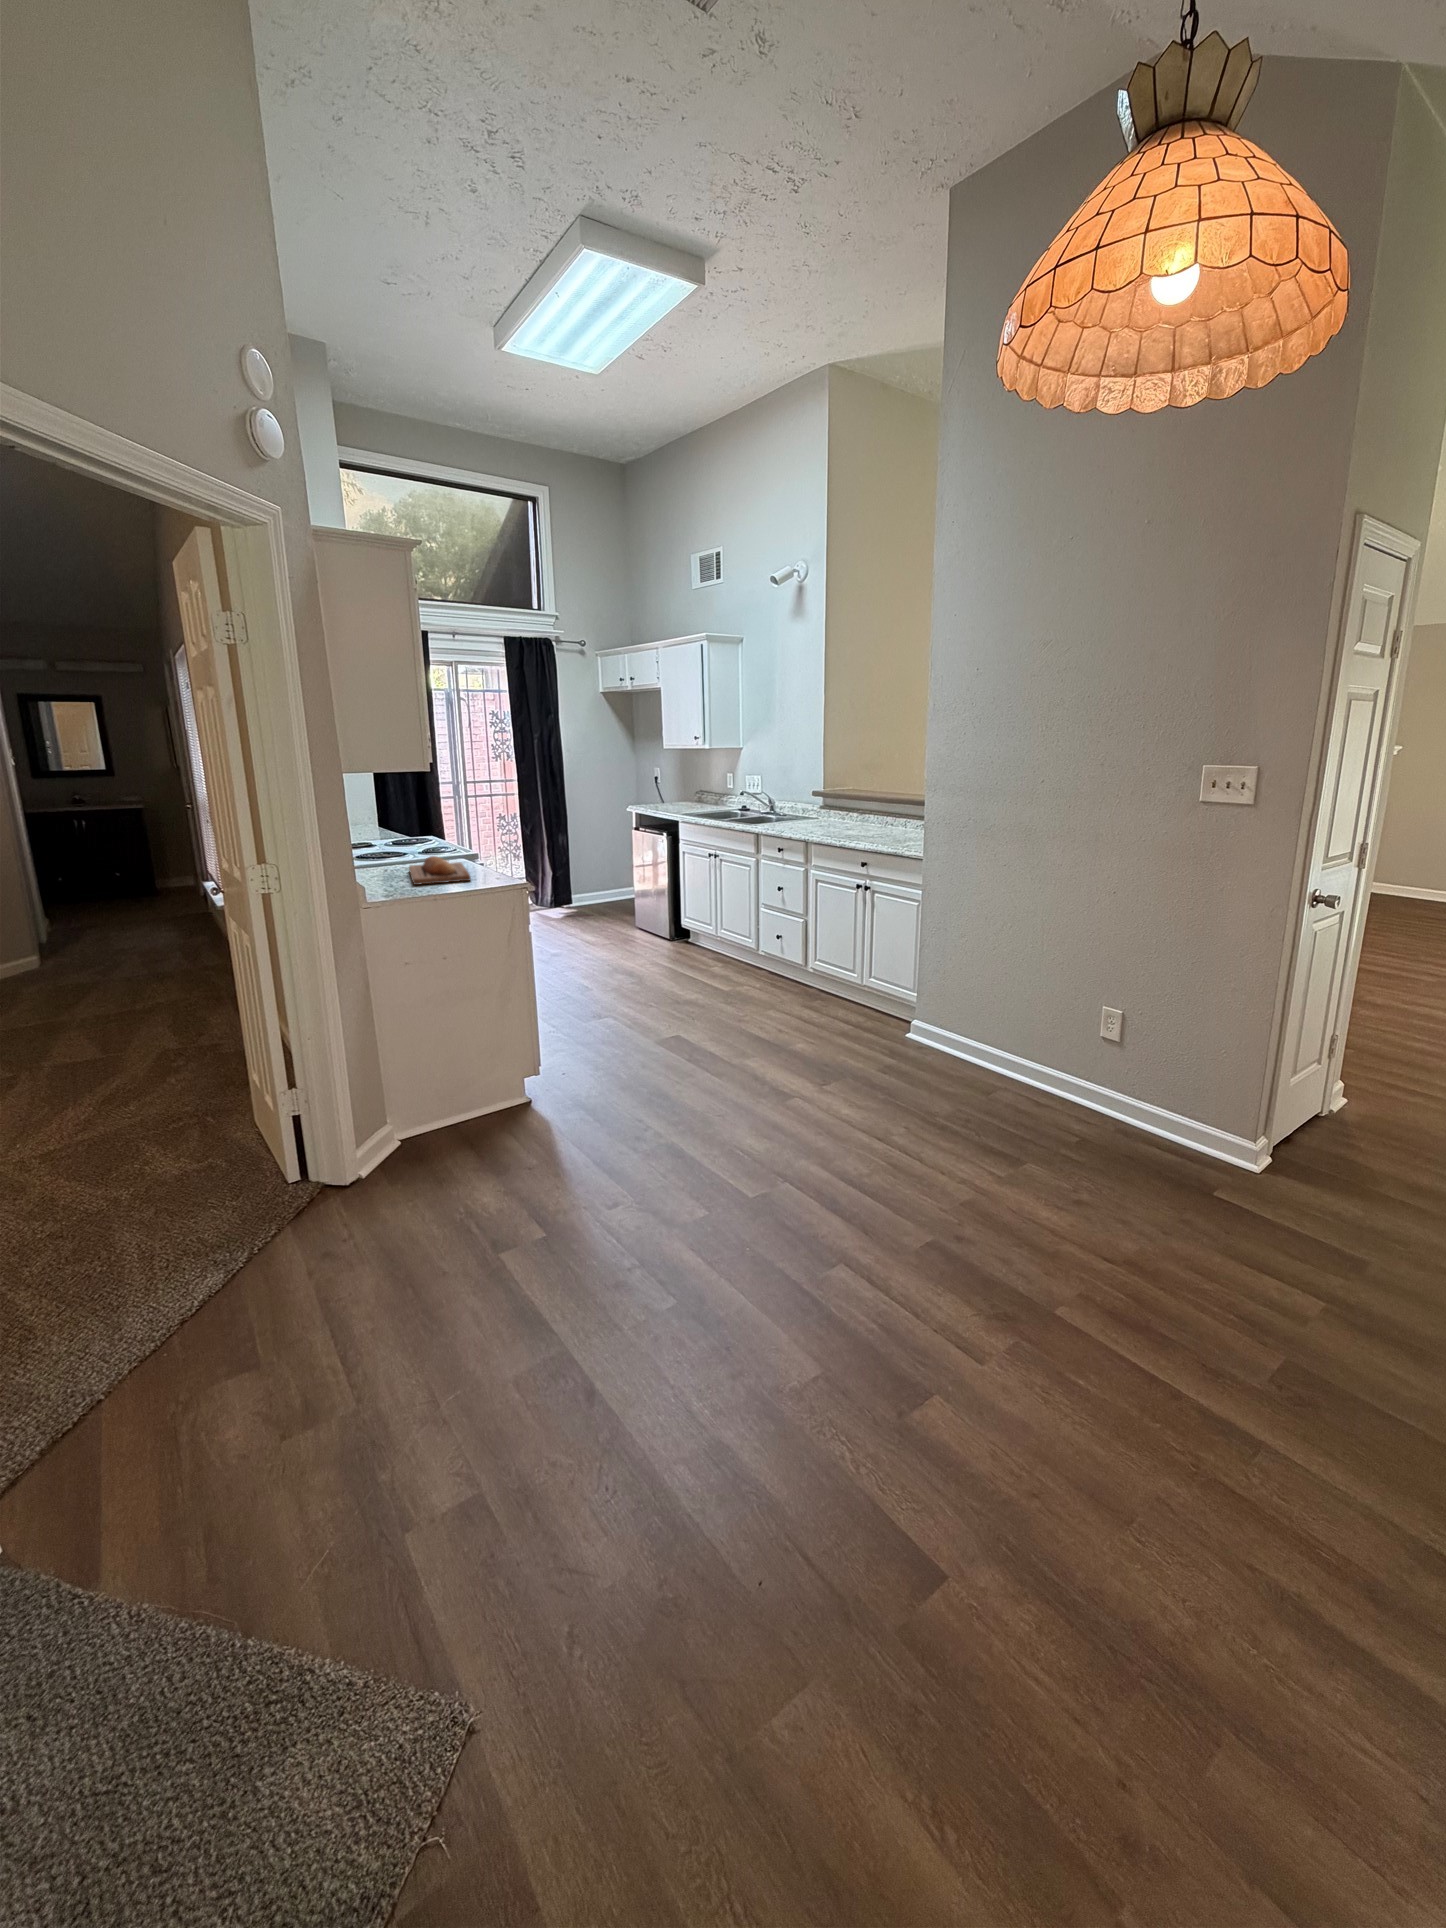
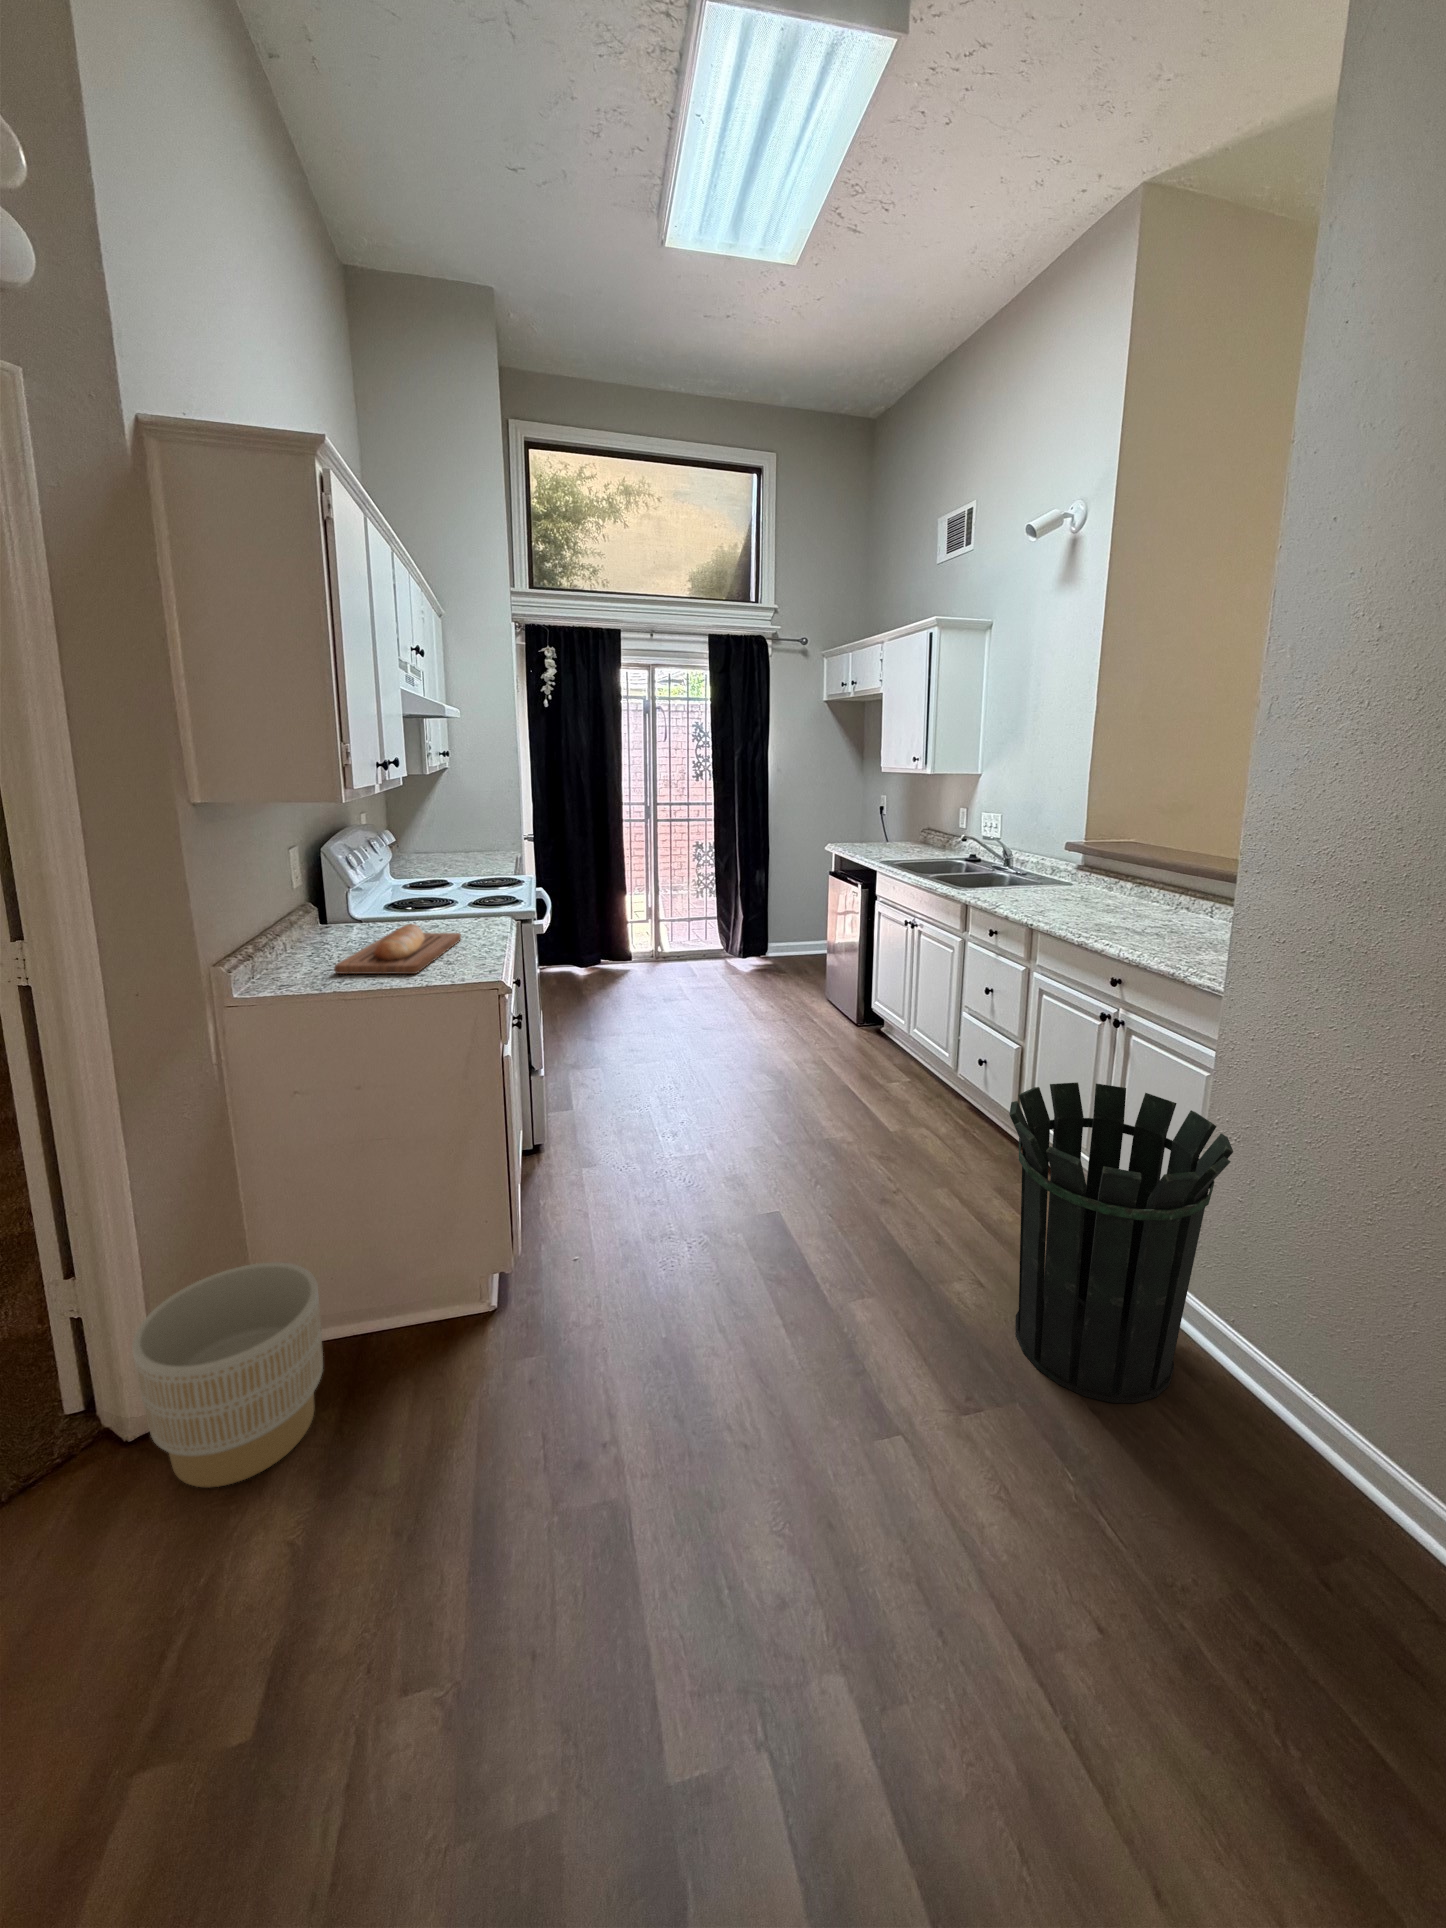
waste bin: none [826,914,936,1069] -> present [1009,1082,1233,1403]
planter: none [362,1066,469,1188] -> present [132,1262,323,1487]

